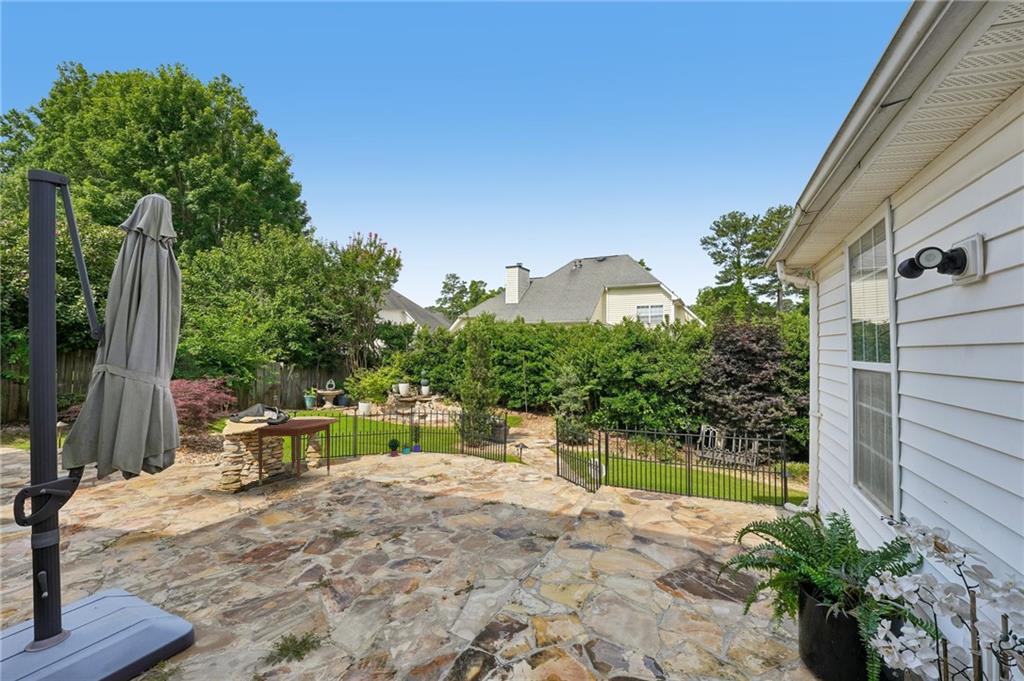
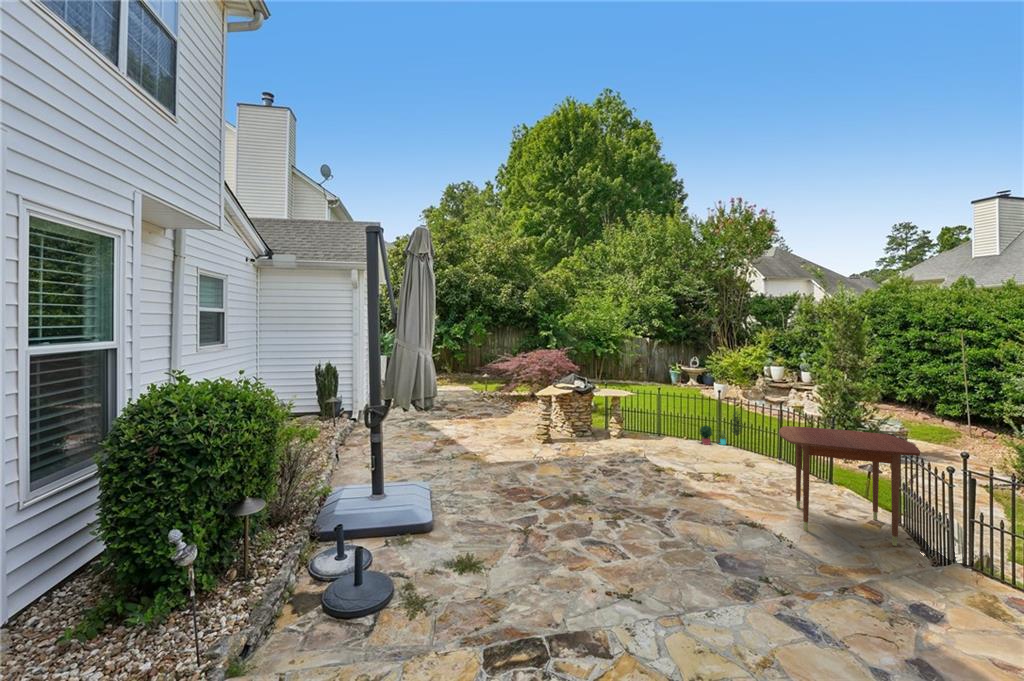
dining table: present [255,419,341,487] -> present [779,426,920,546]

